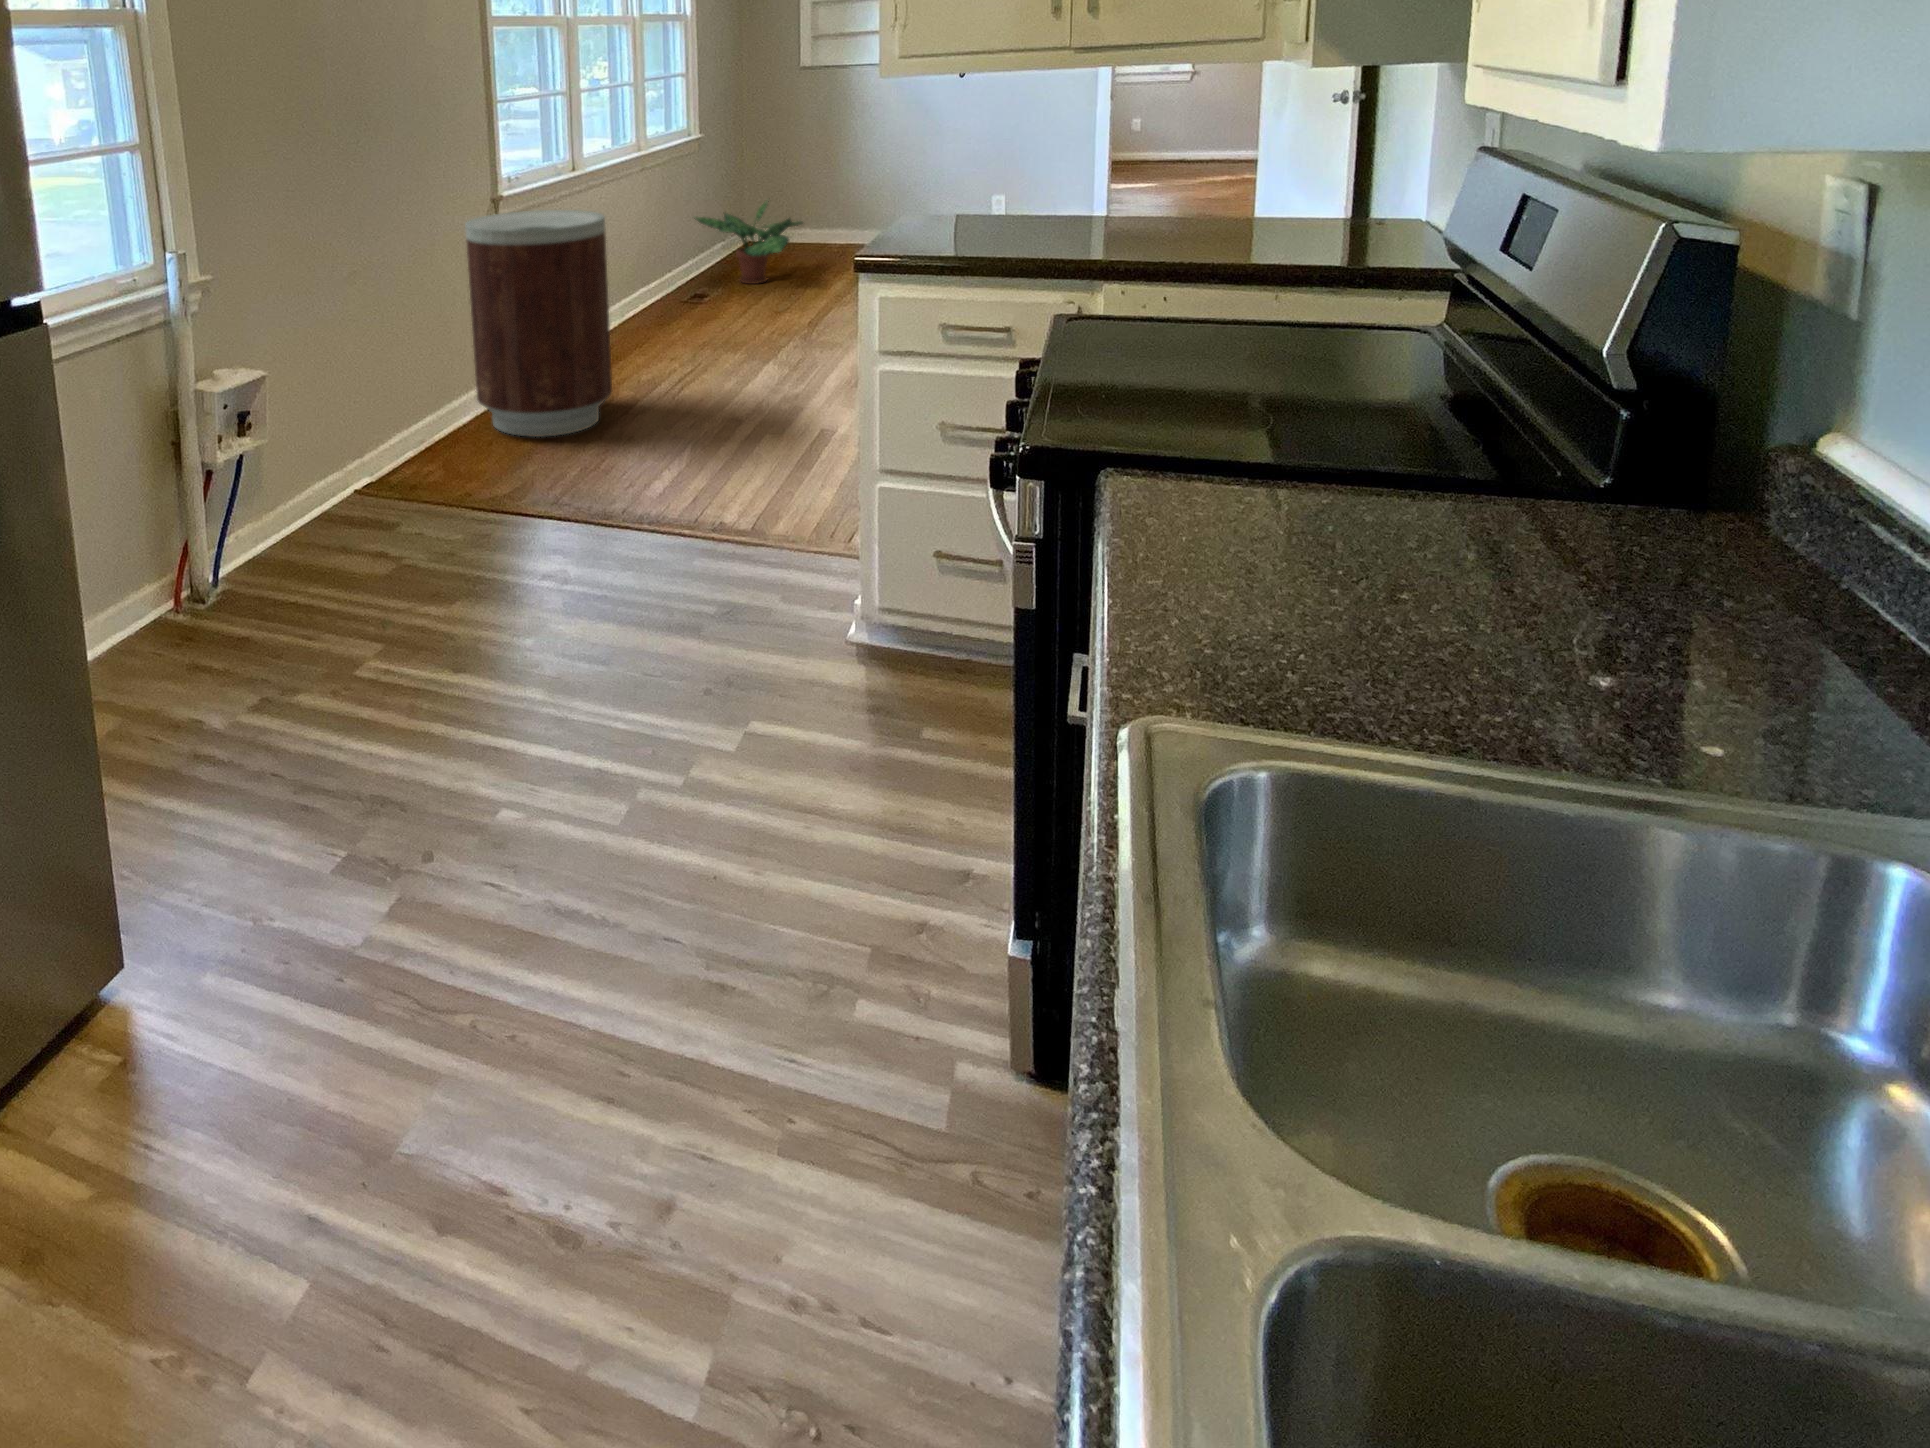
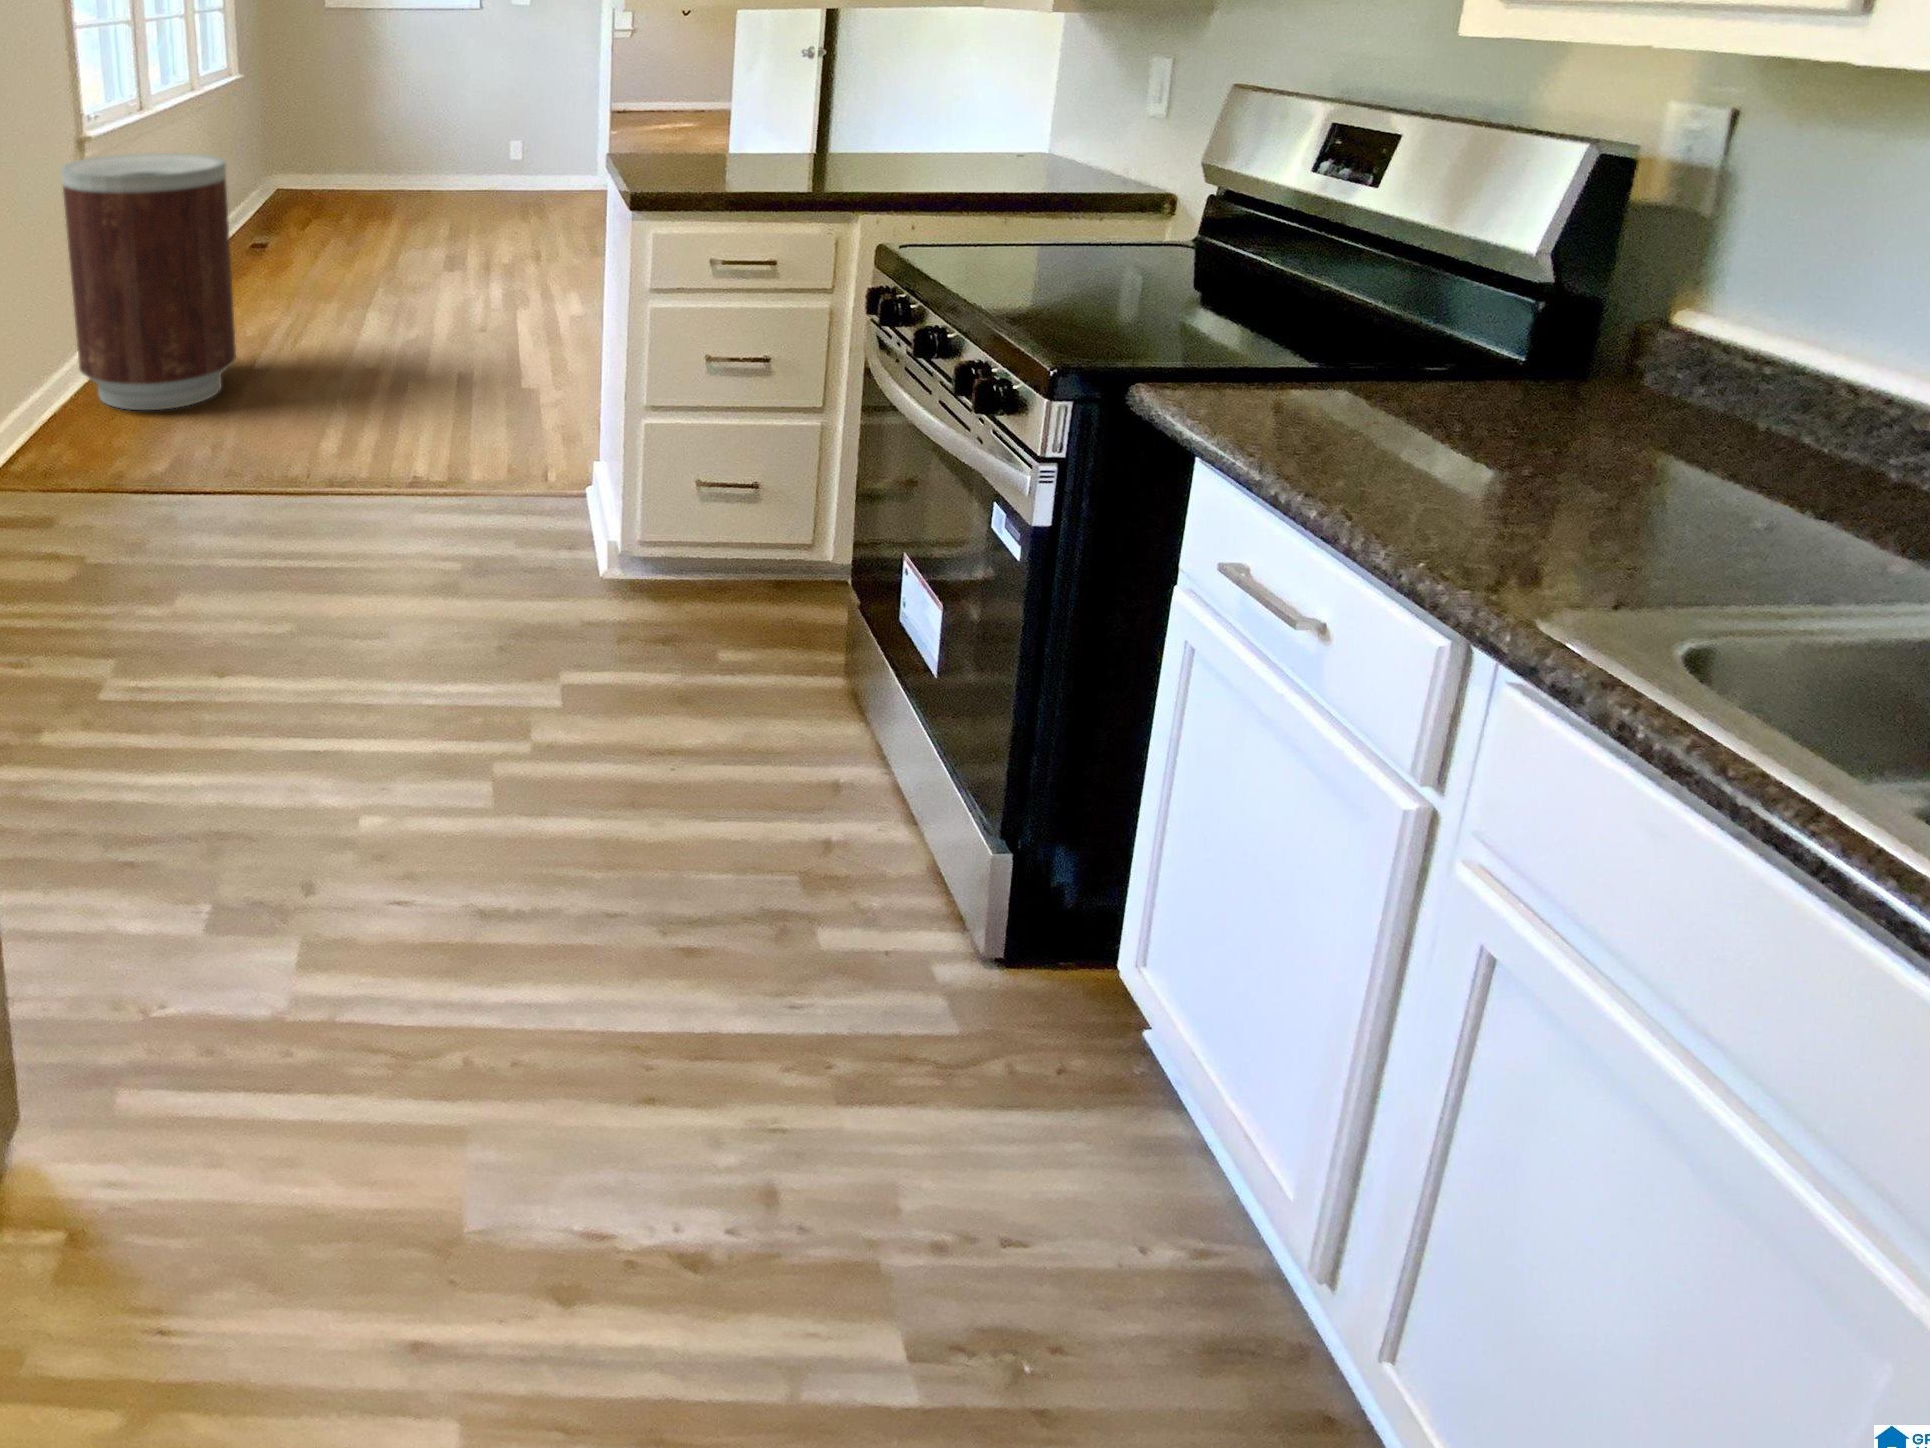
potted plant: present [696,200,802,284] -> none [237,143,354,234]

